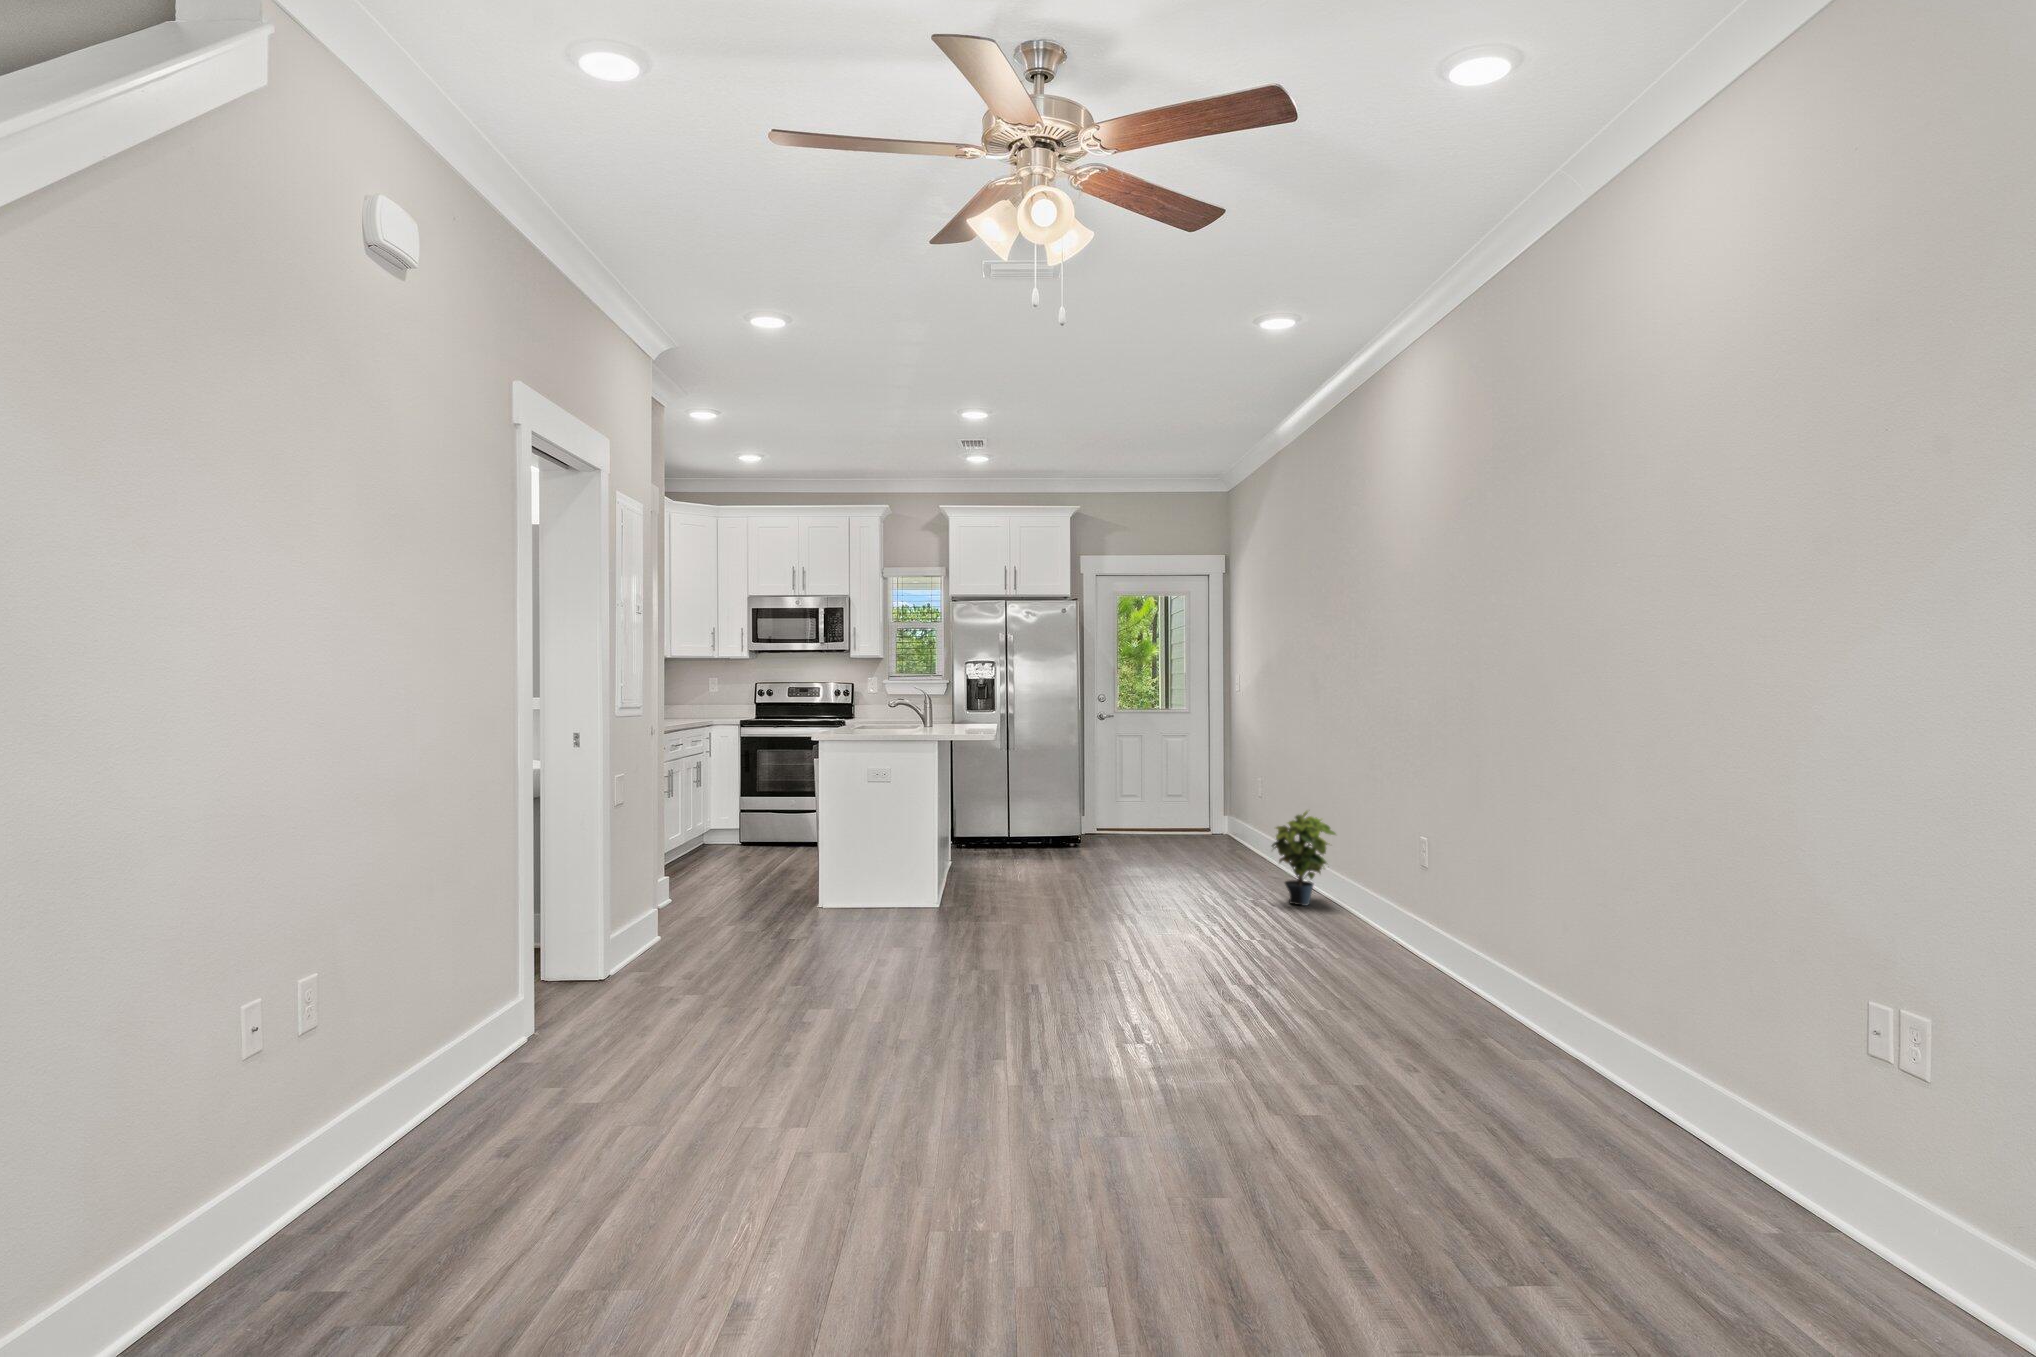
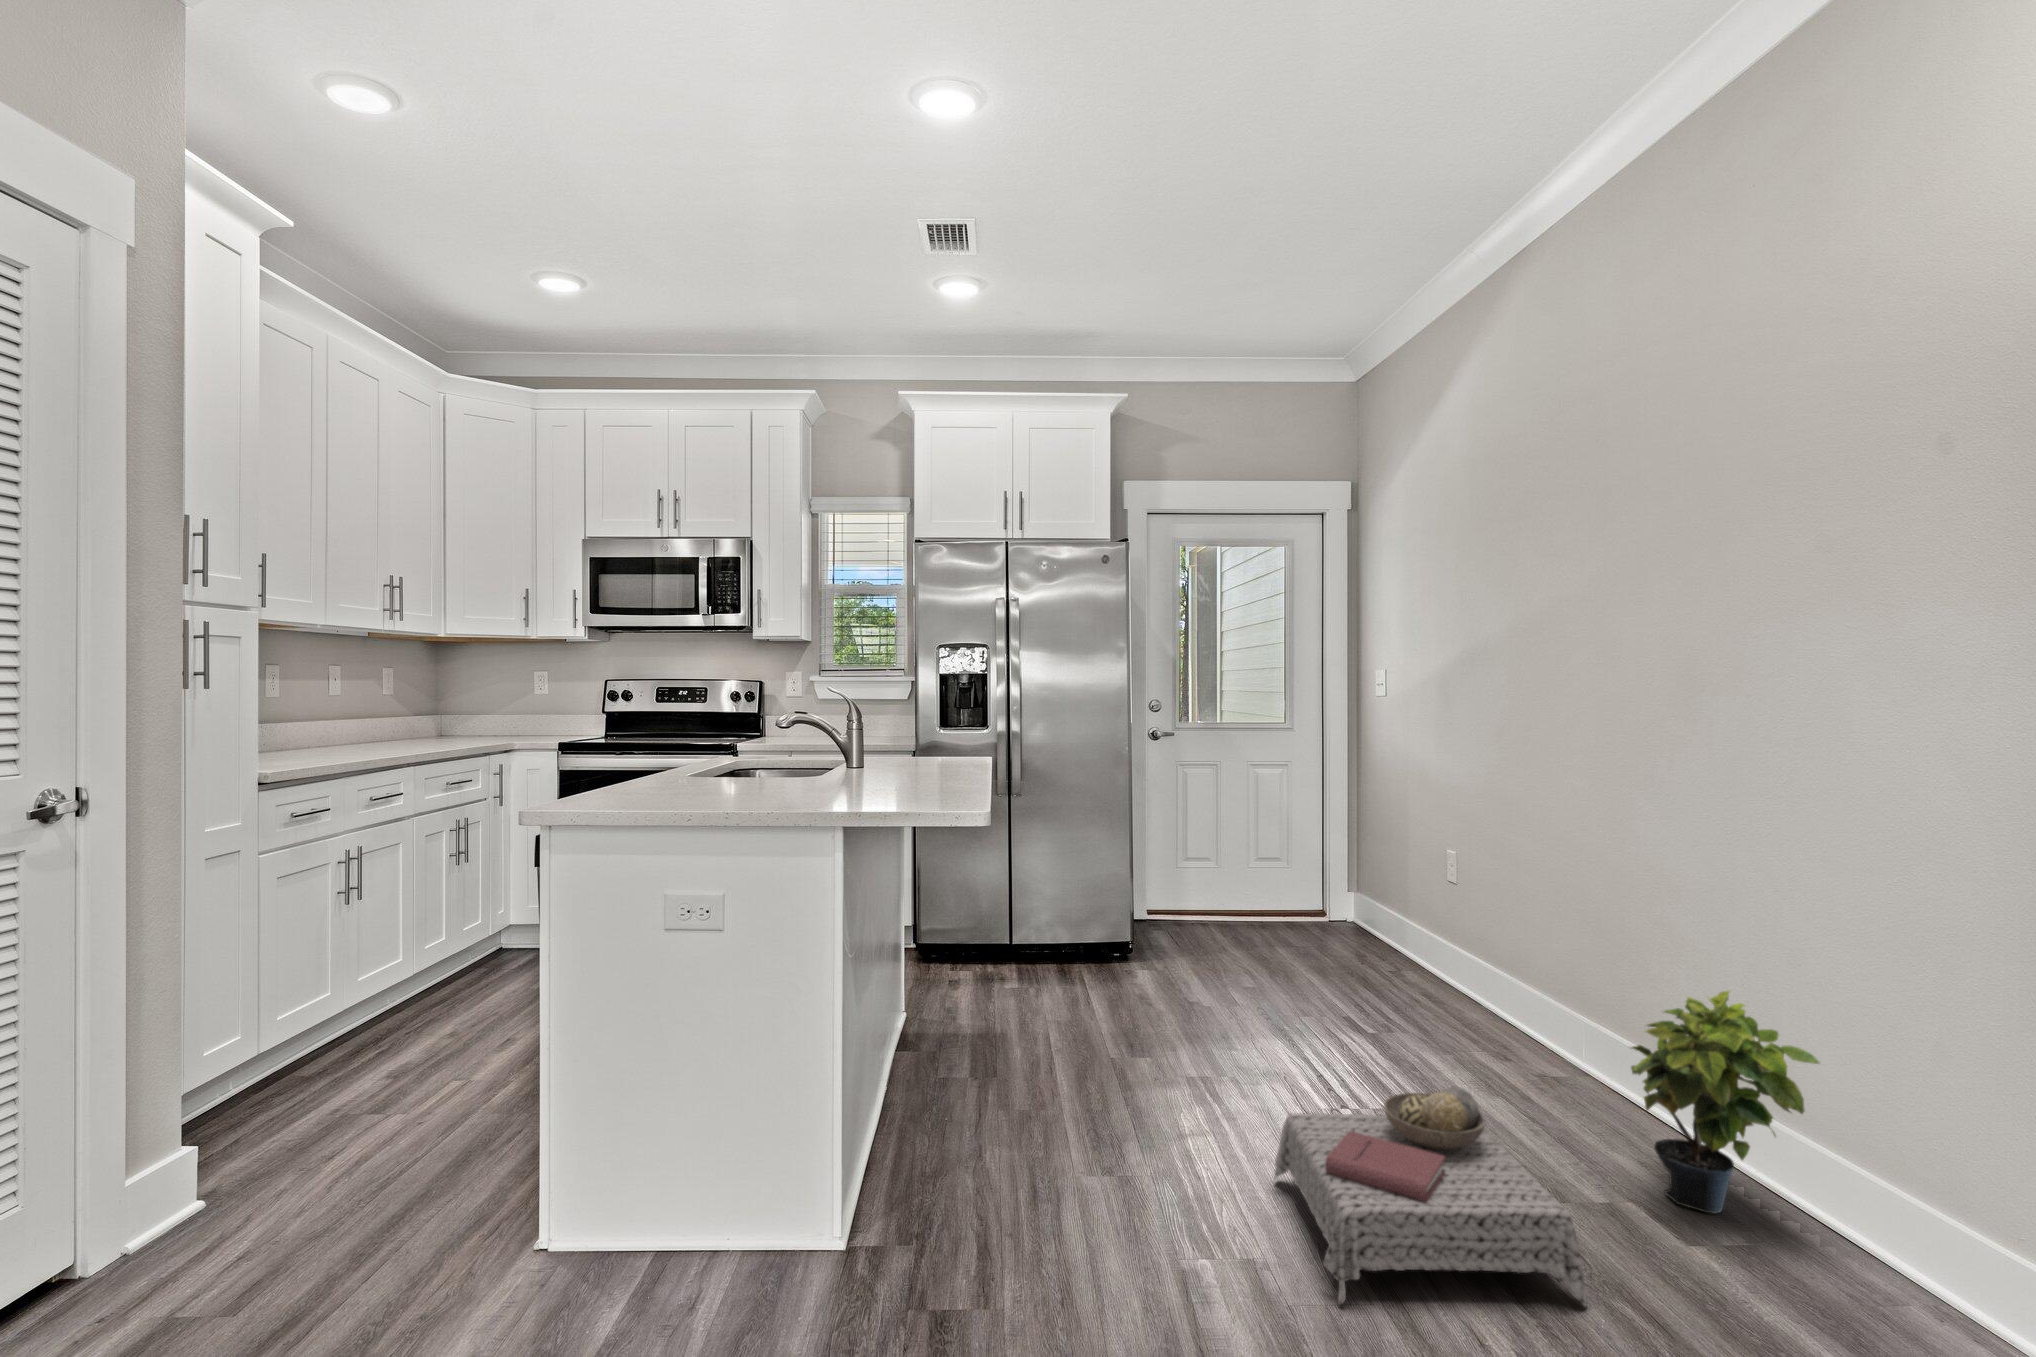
ottoman: none [1117,850,1224,920] -> present [1275,1086,1587,1306]

